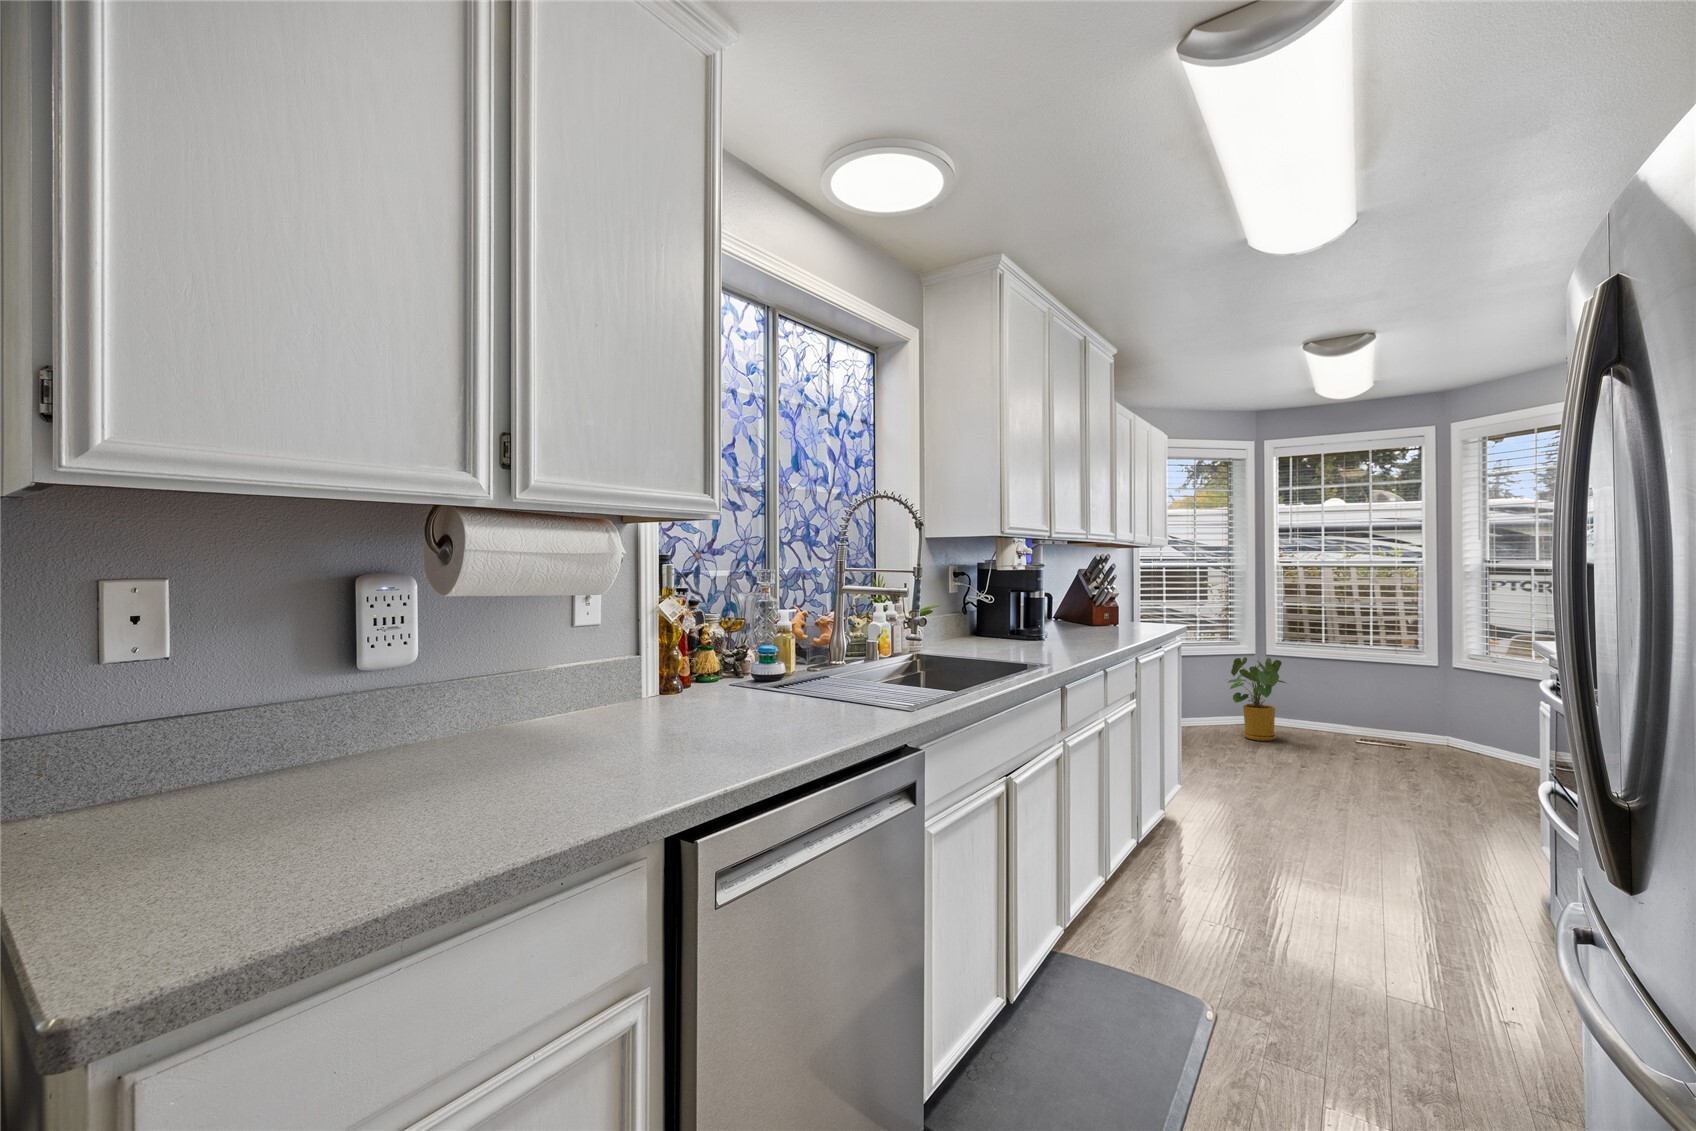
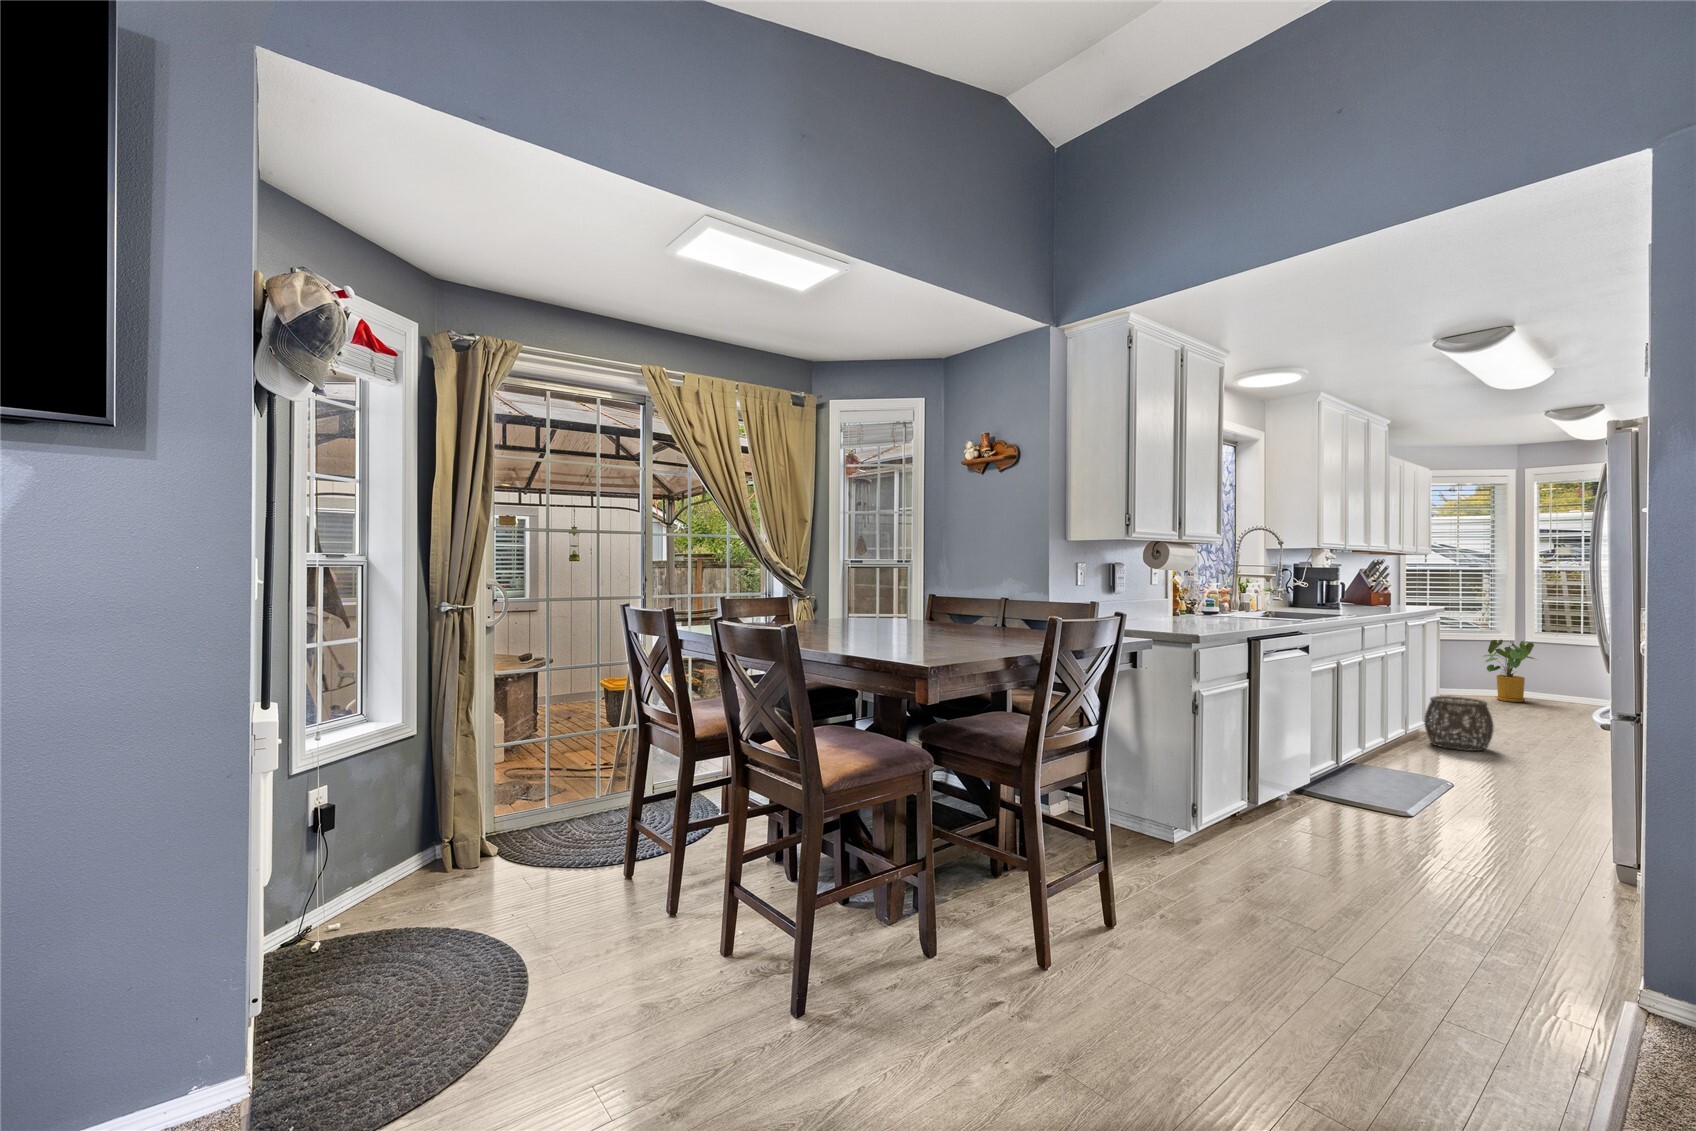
woven basket: none [1172,775,1275,877] -> present [1424,696,1494,751]

